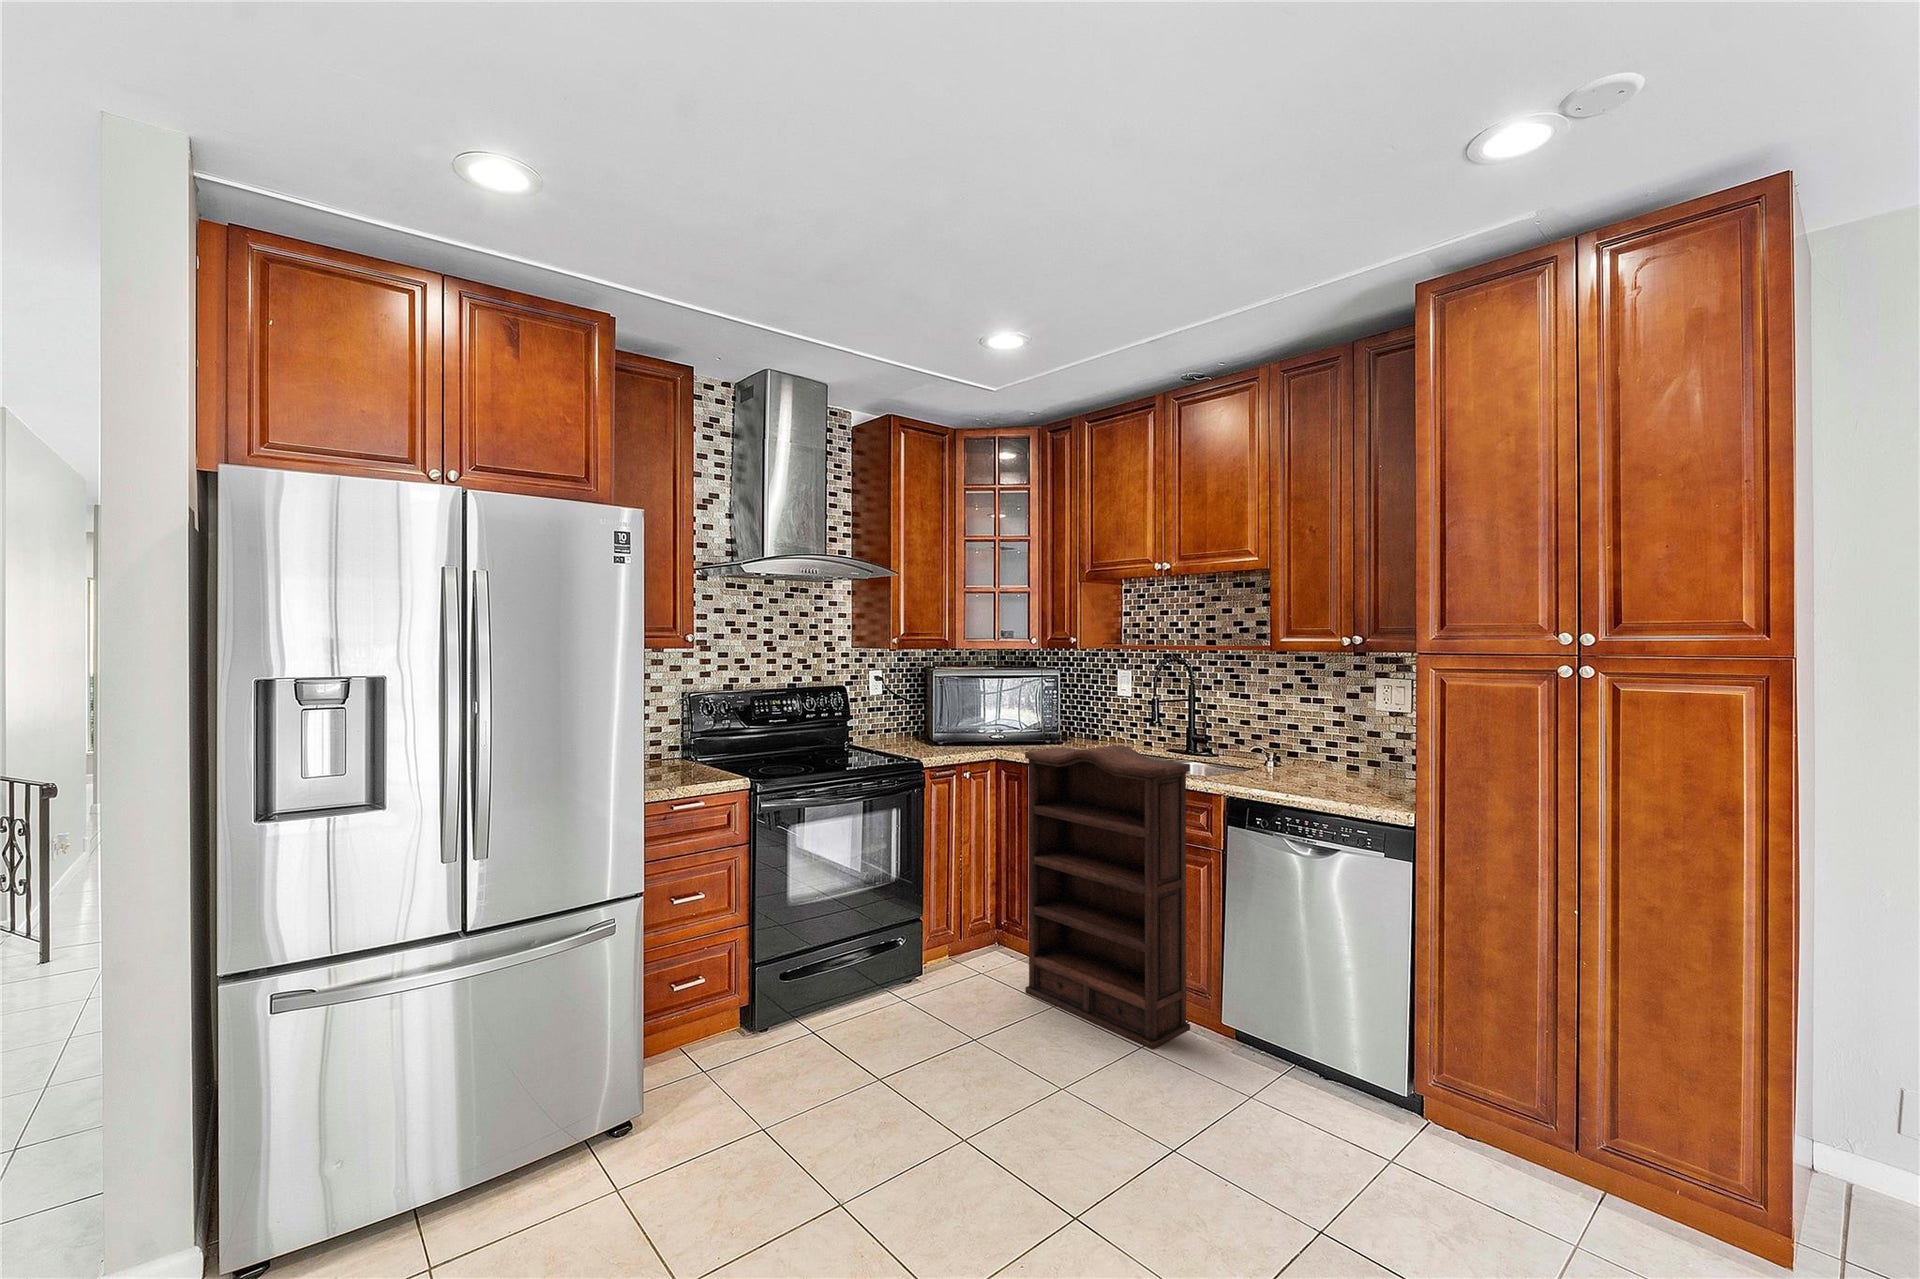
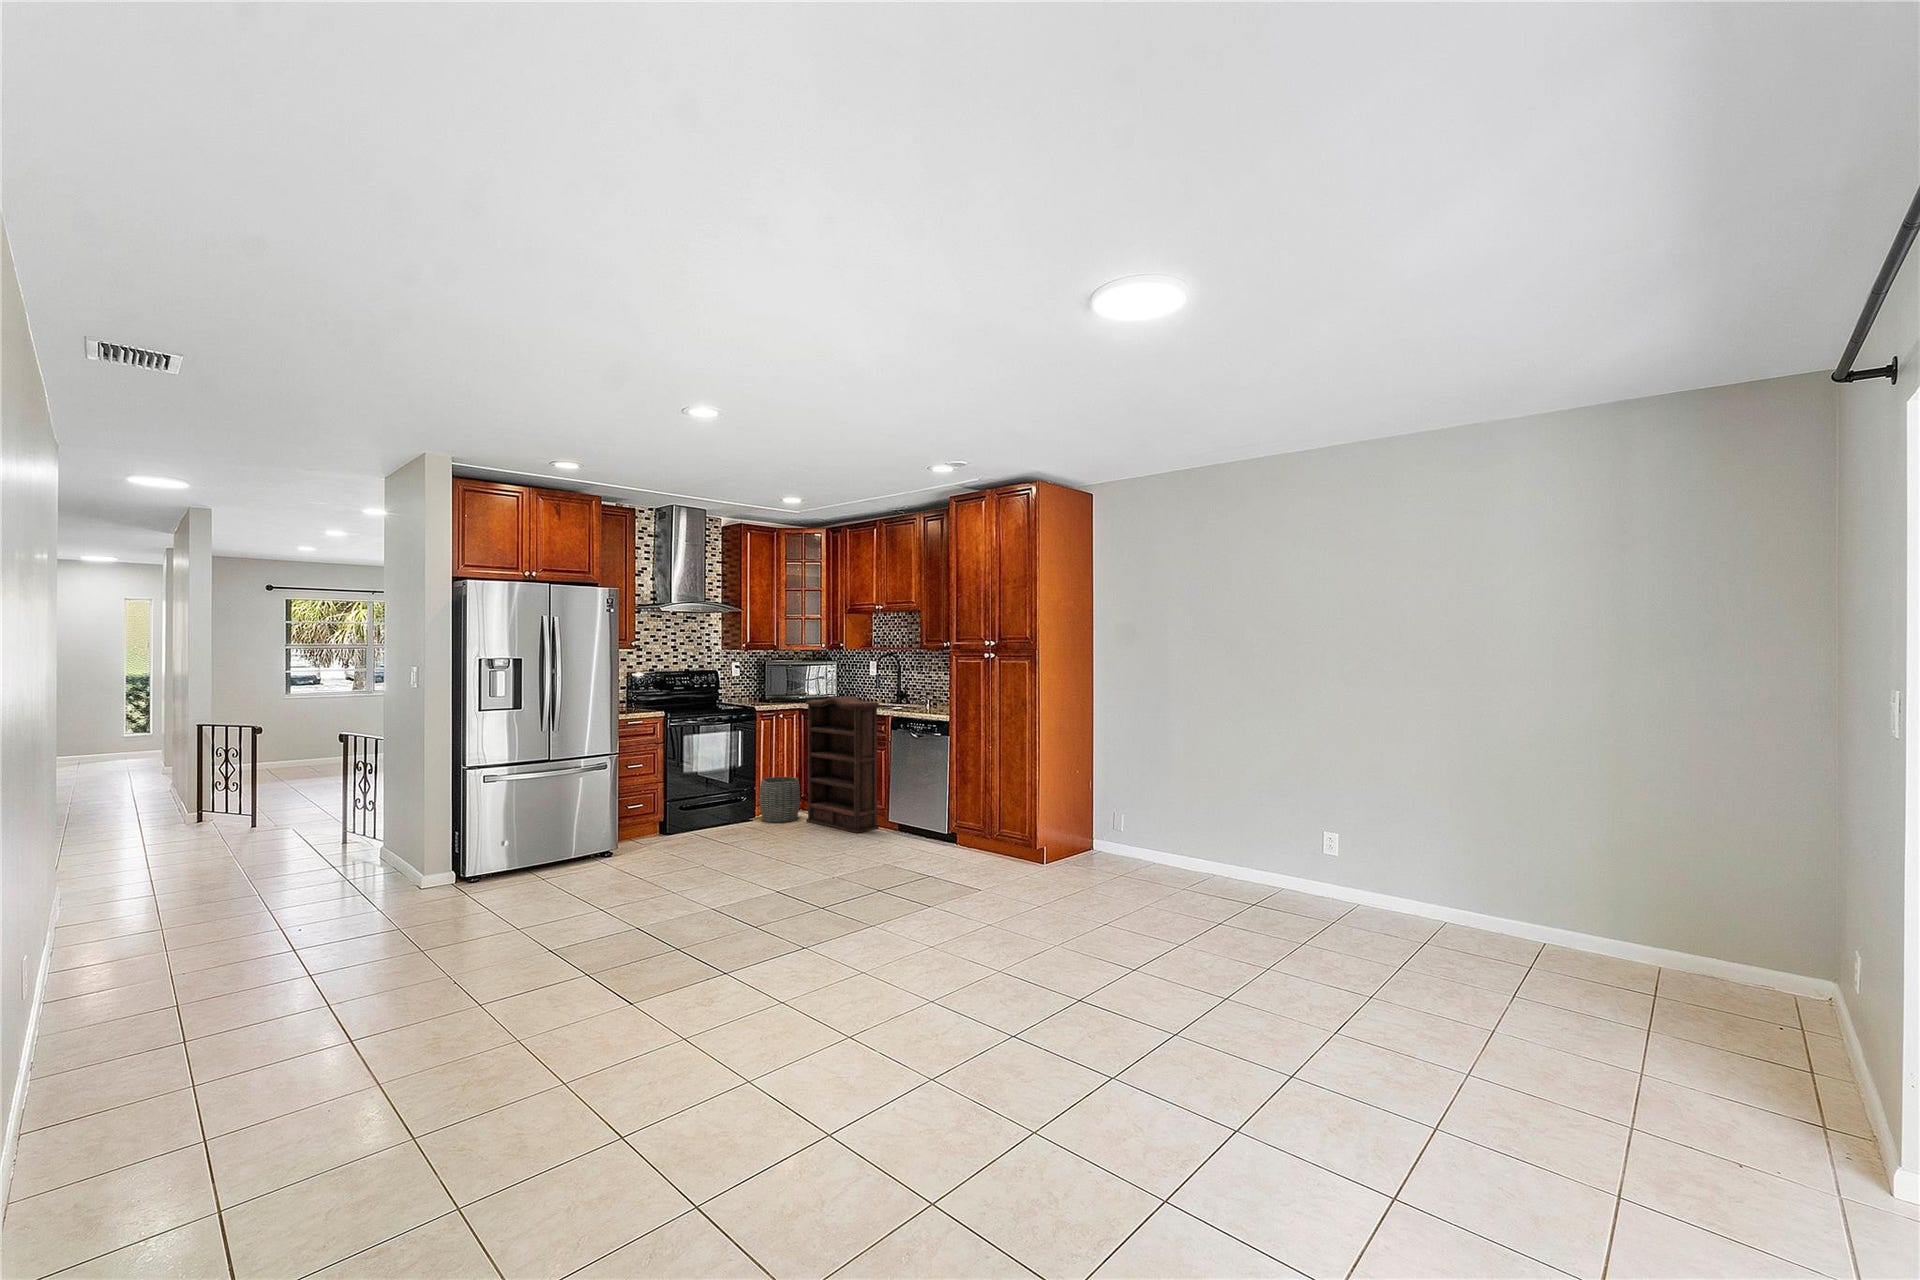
woven basket: none [931,893,1008,993] -> present [759,777,800,822]

